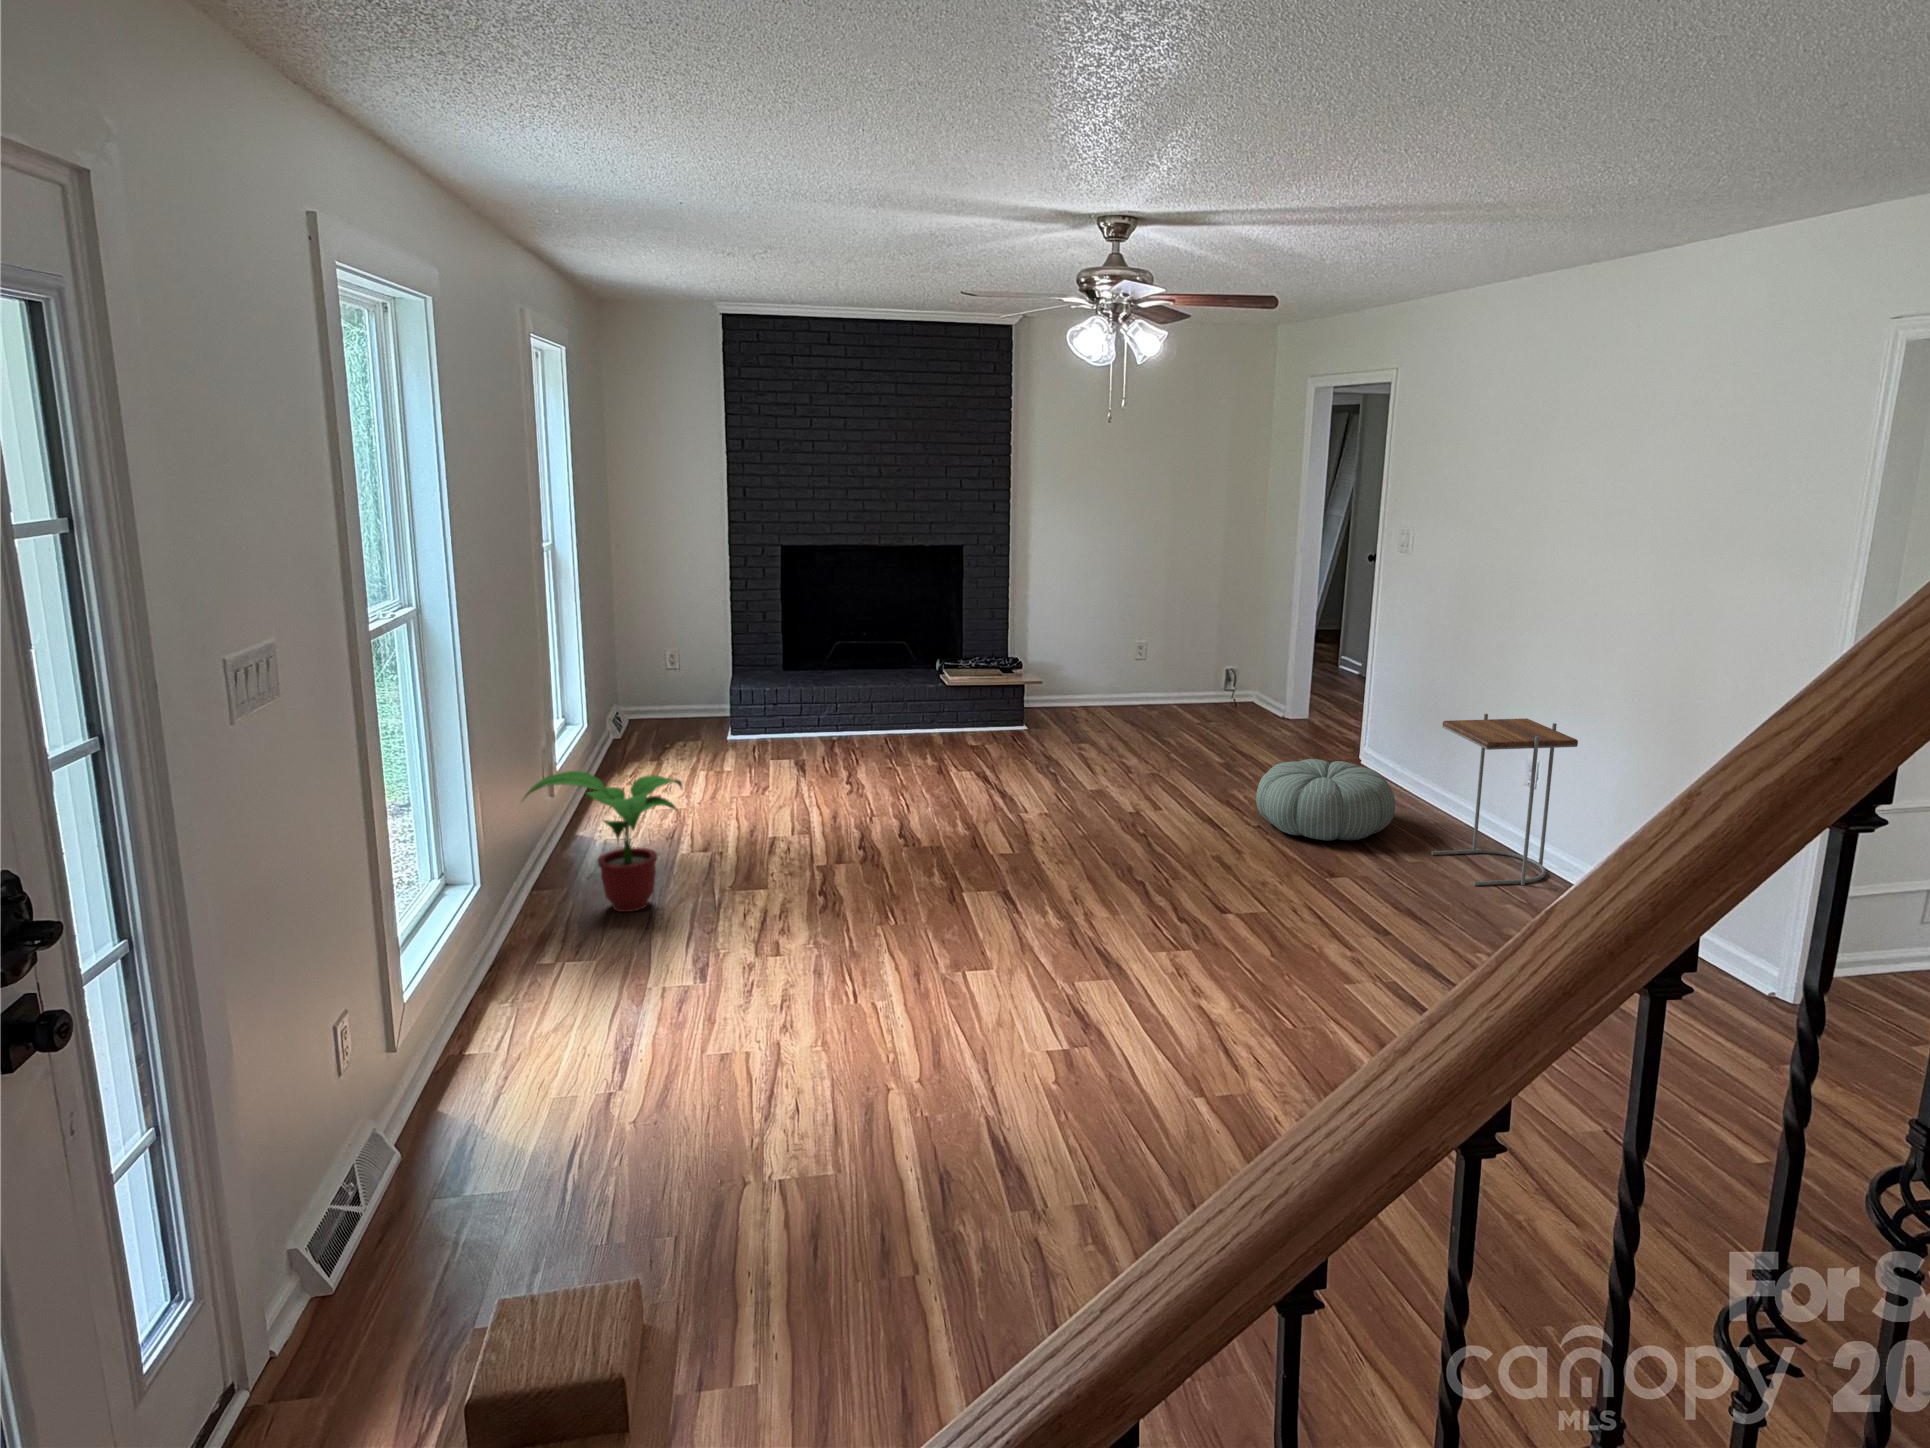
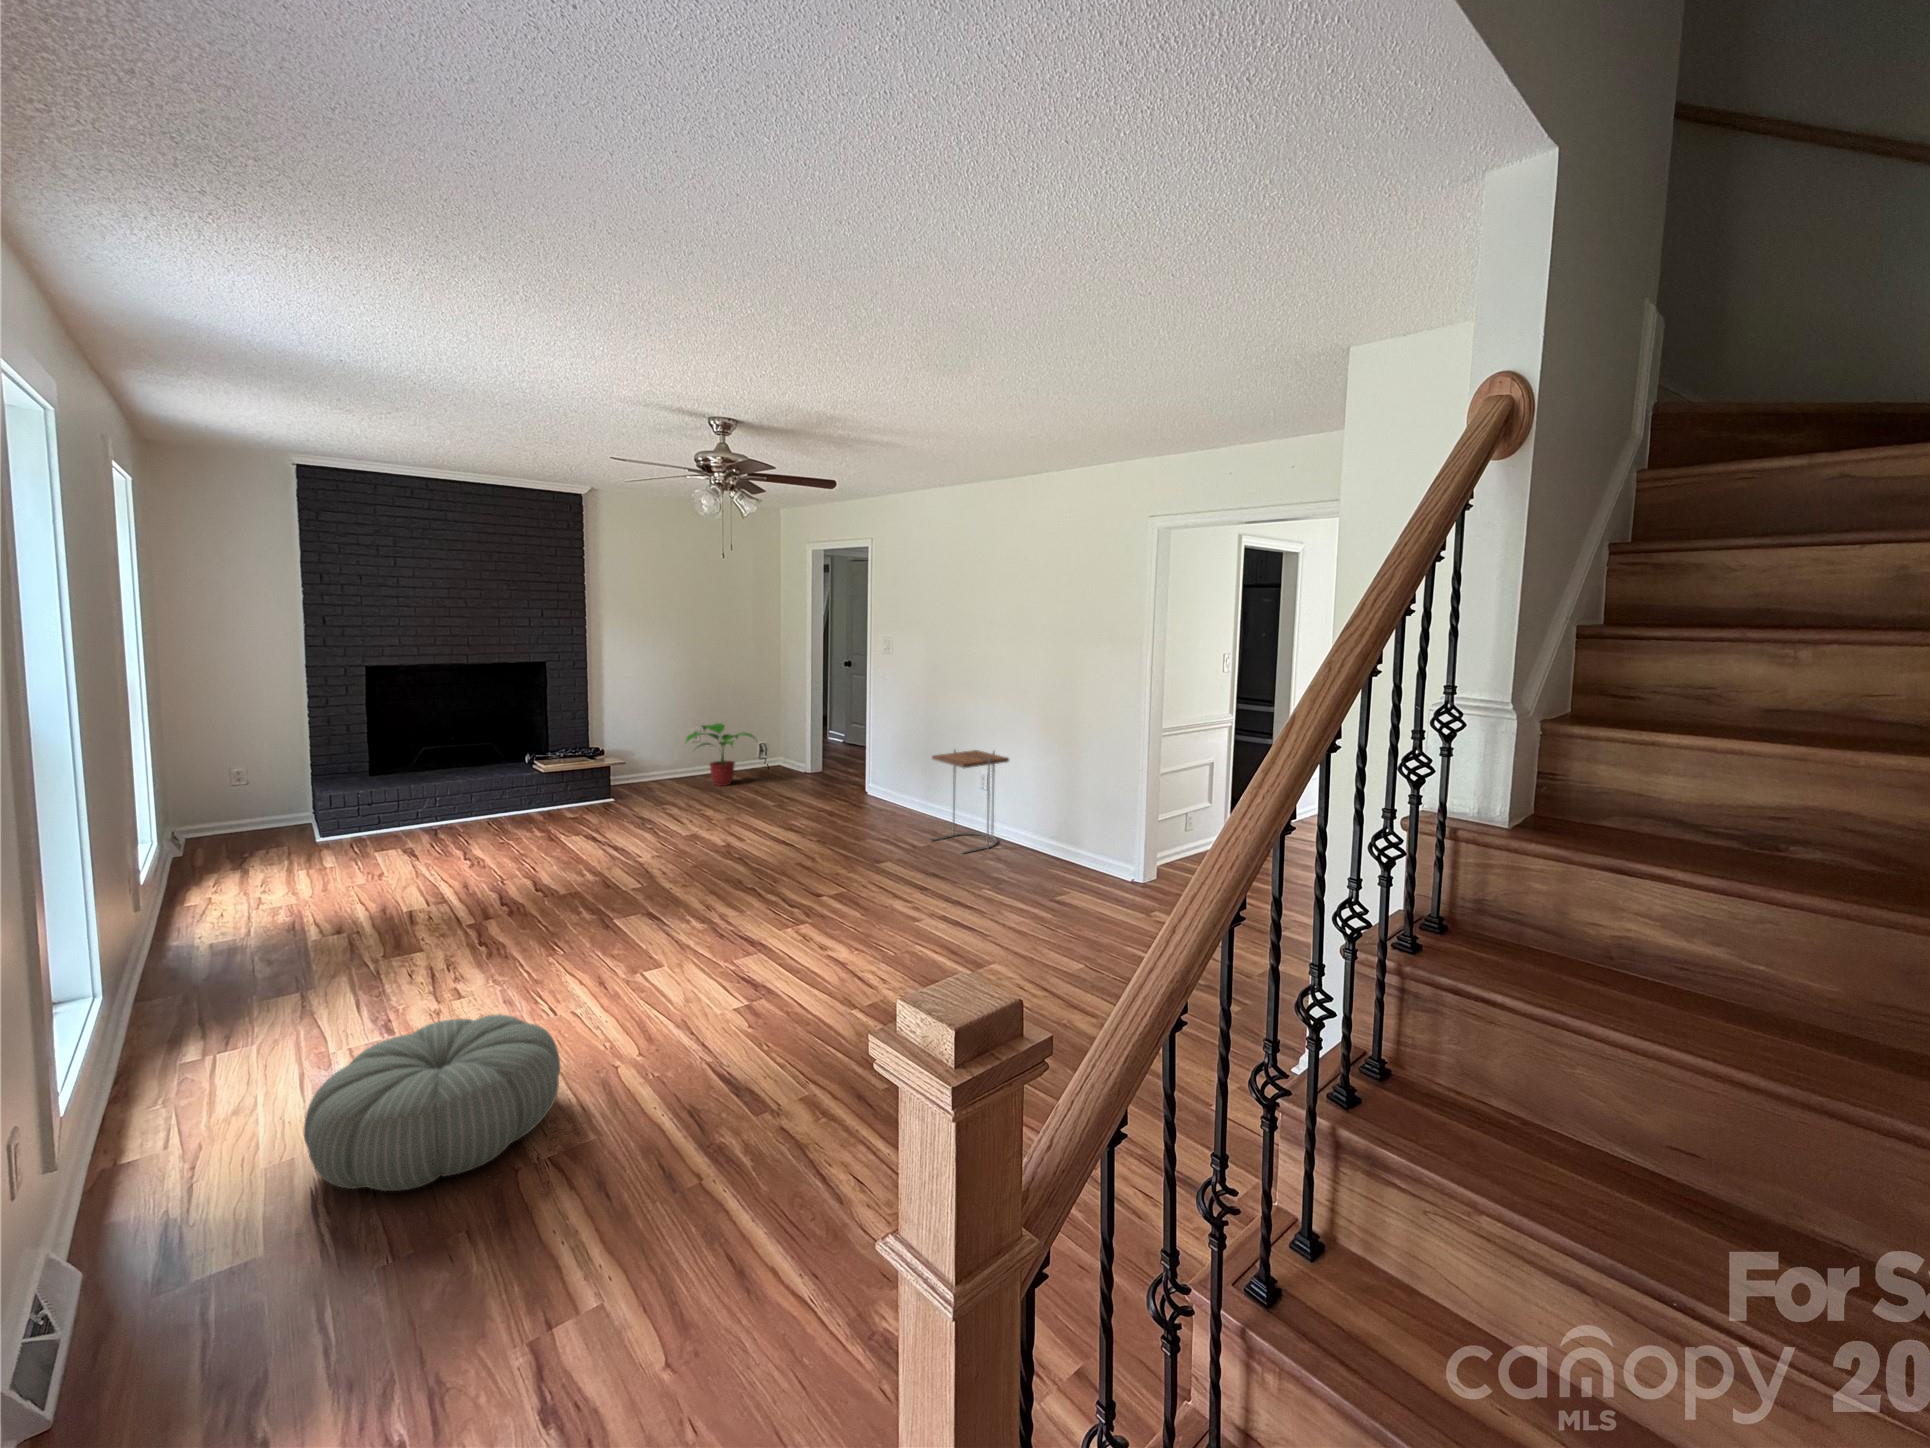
pouf: present [1256,759,1395,841] -> present [304,1014,560,1191]
potted plant: present [524,771,682,912] -> present [686,723,754,786]

